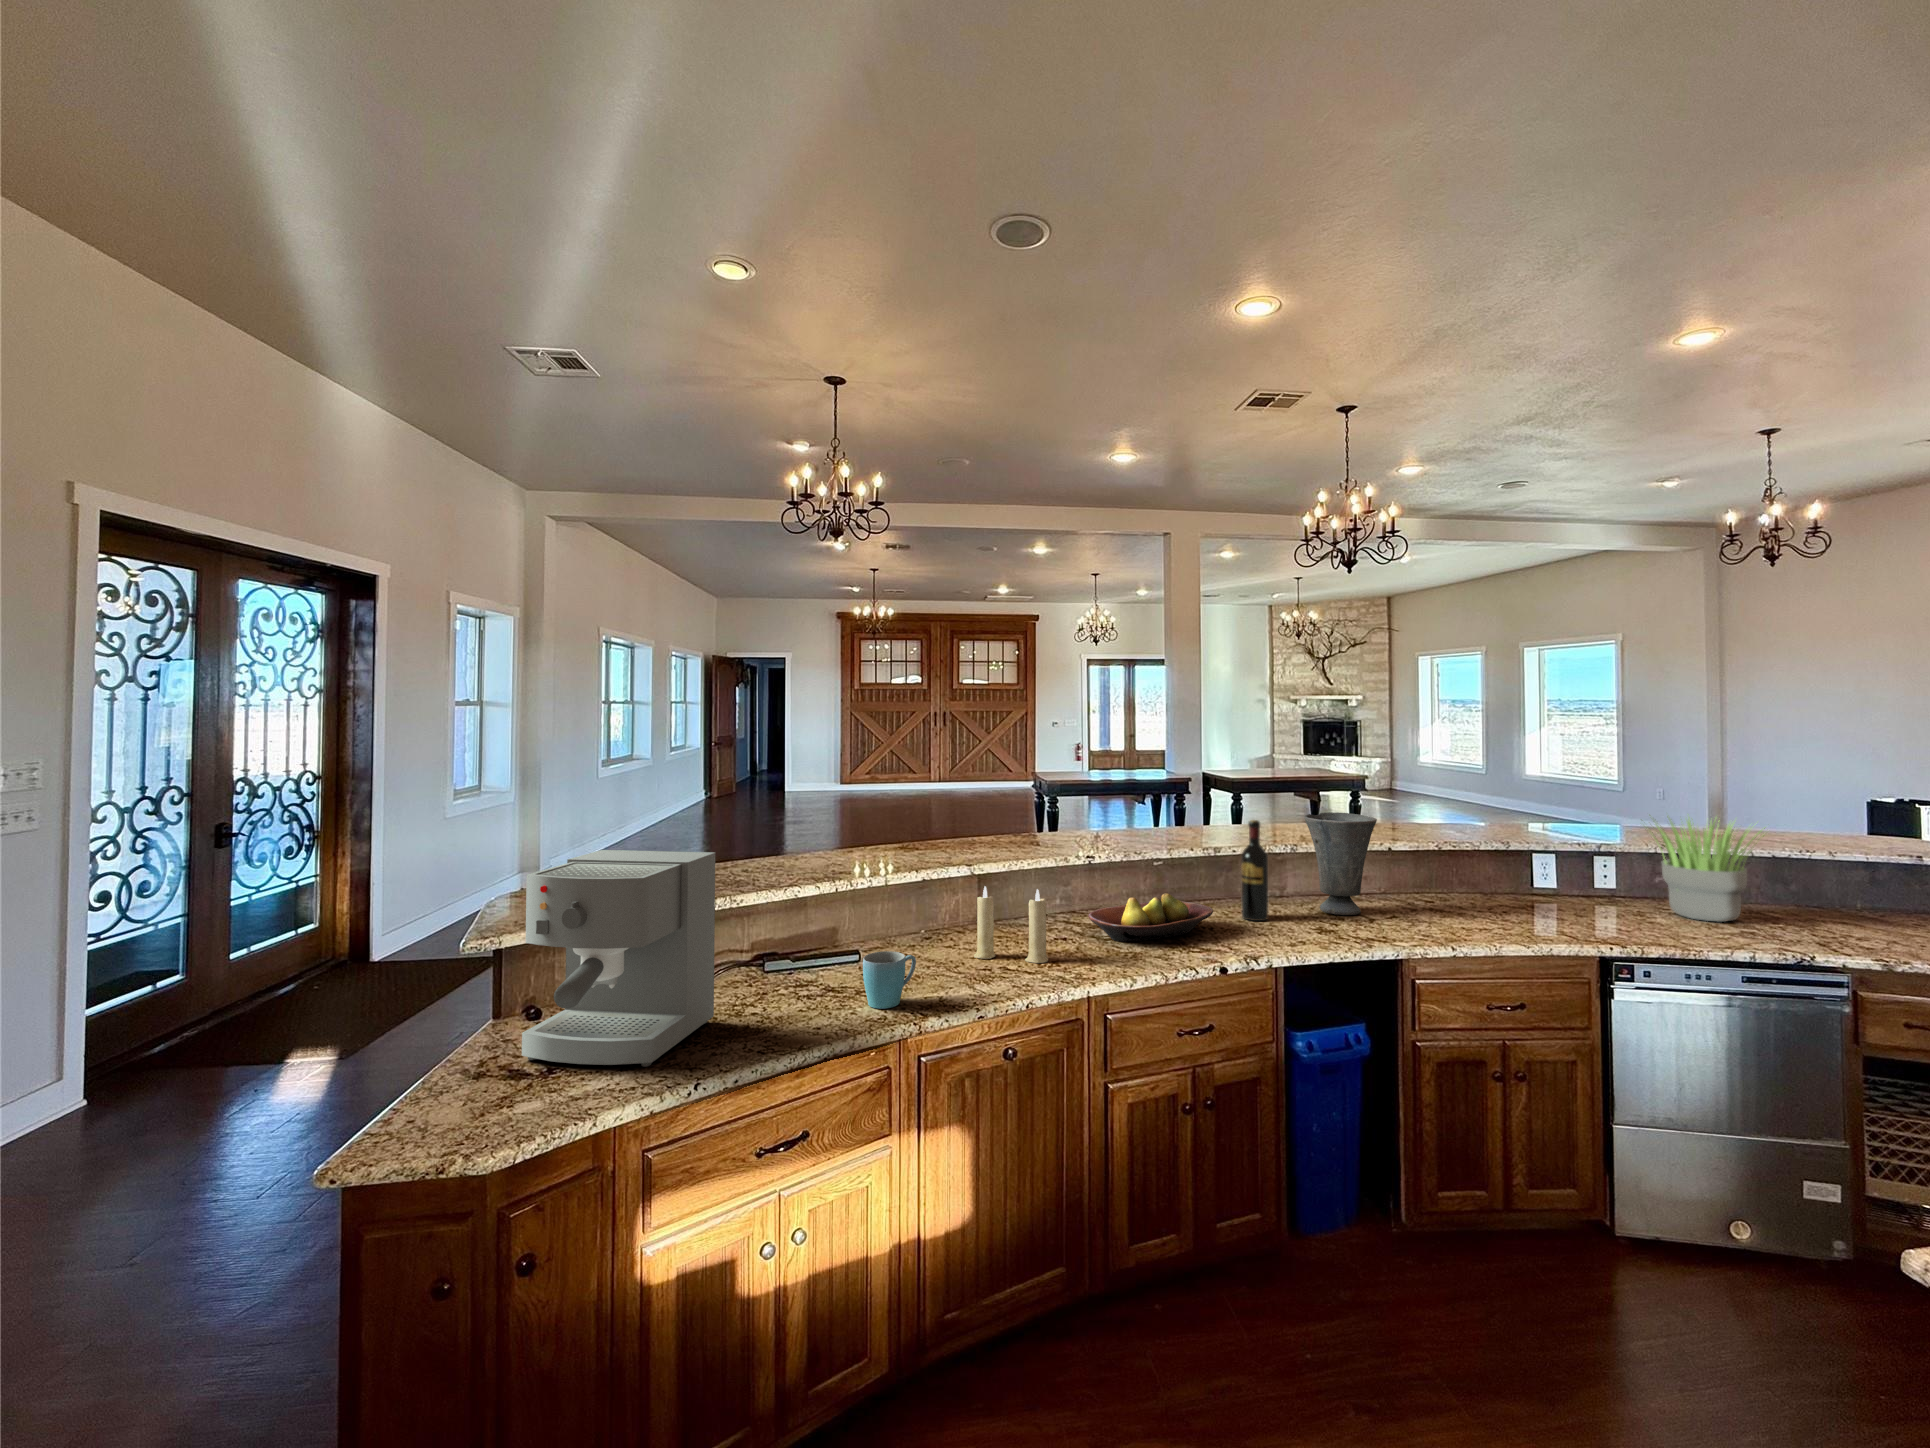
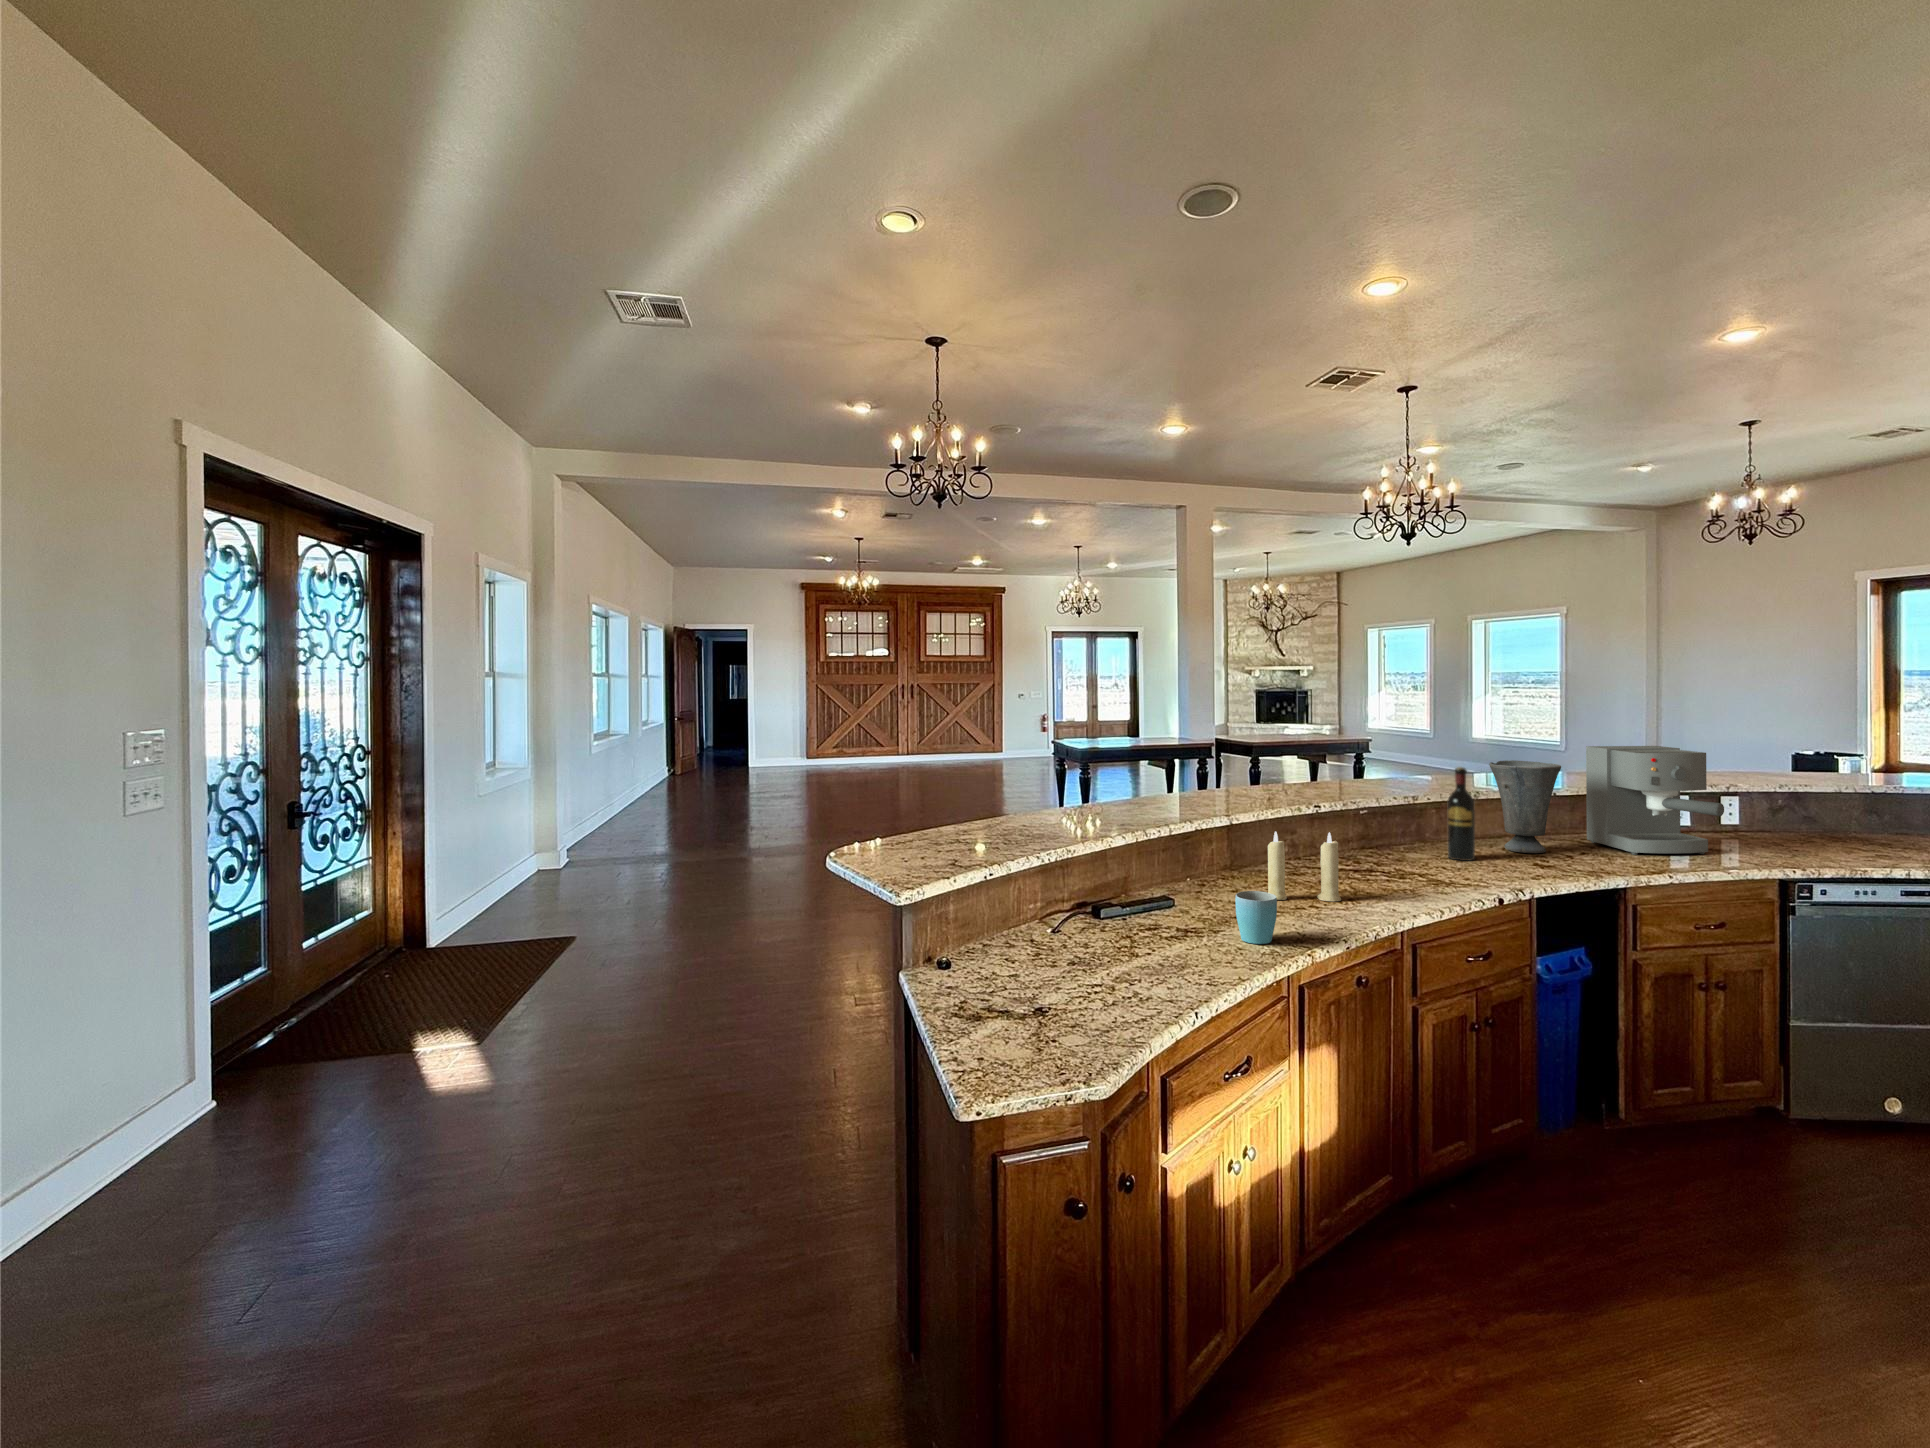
potted plant: present [1649,816,1765,922] -> none [1762,754,1899,847]
coffee maker: present [522,850,715,1067] -> present [1586,746,1724,855]
fruit bowl: present [1088,893,1213,941] -> none [1338,836,1446,881]

